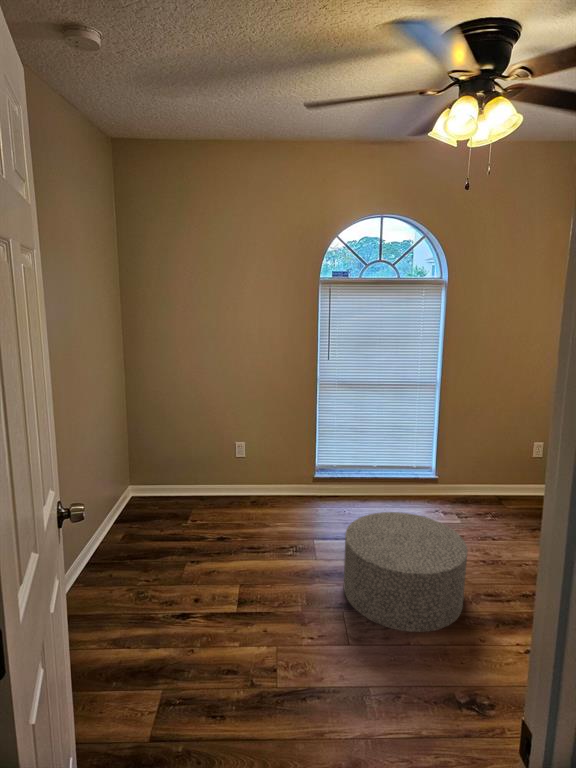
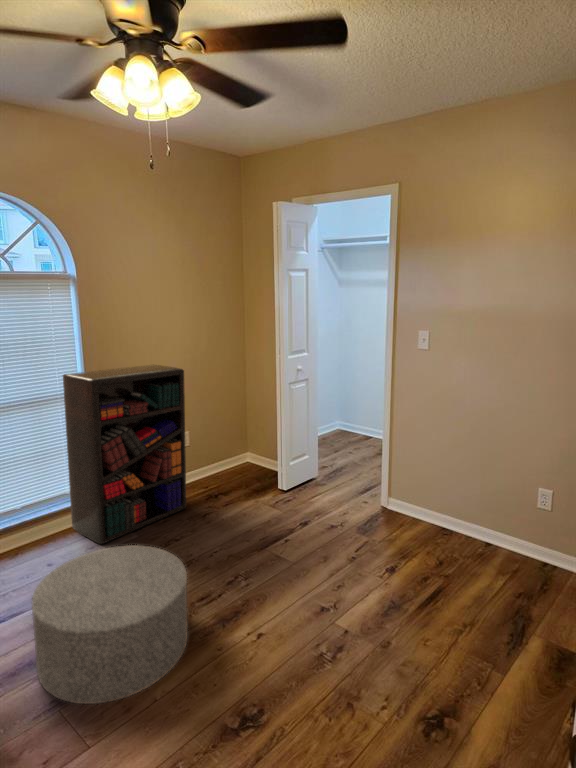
bookshelf: none [412,368,534,517] -> present [63,364,186,544]

